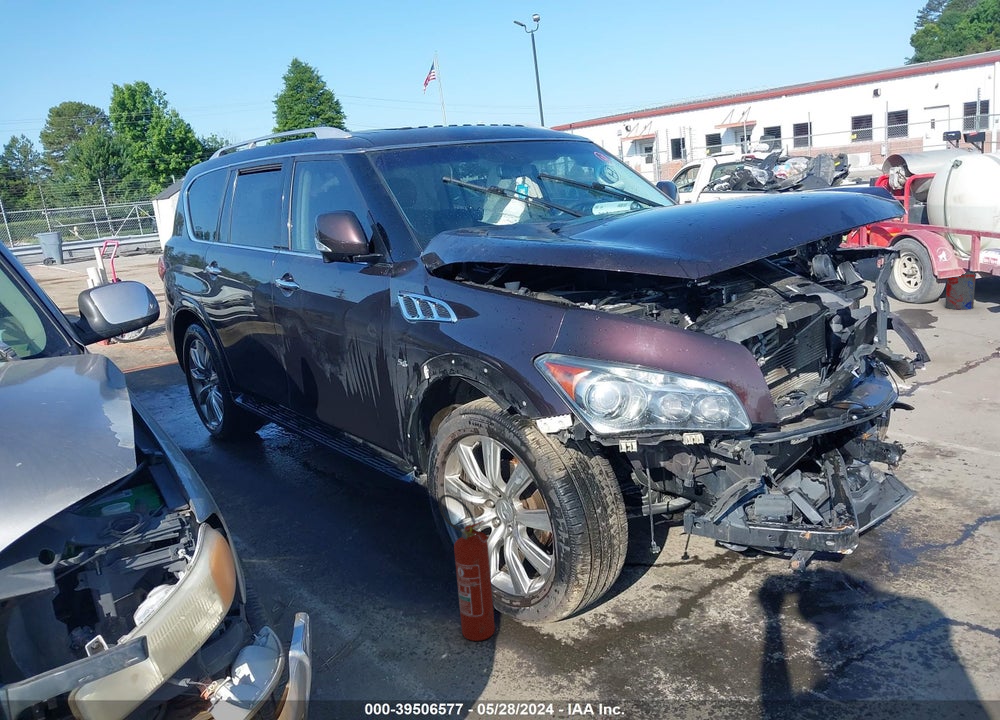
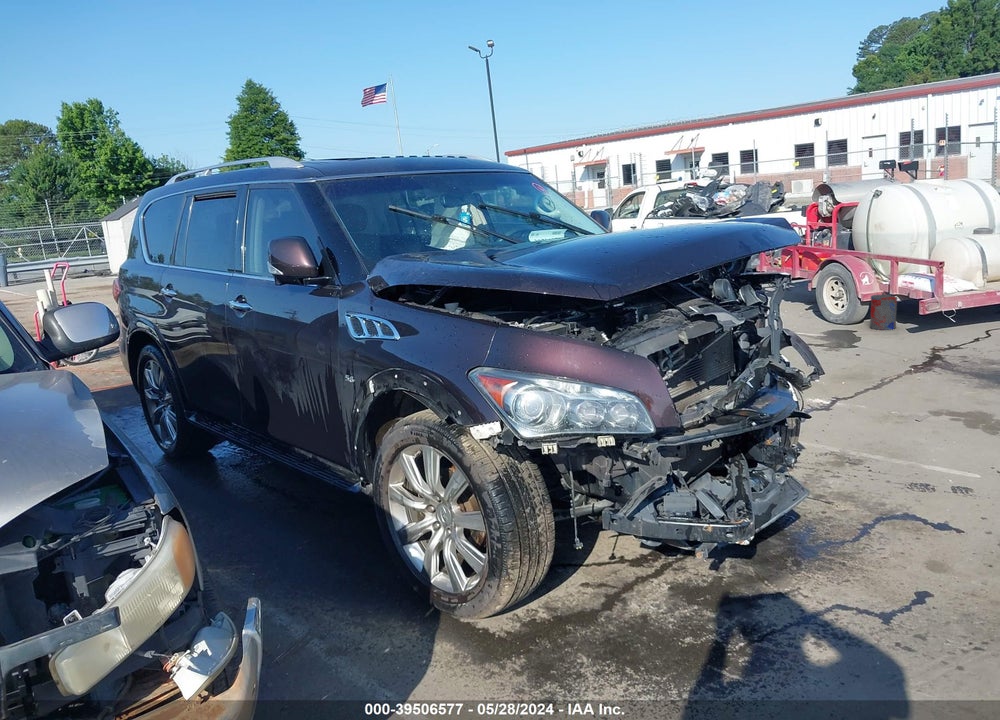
fire extinguisher: present [439,494,495,641] -> none [382,499,435,635]

